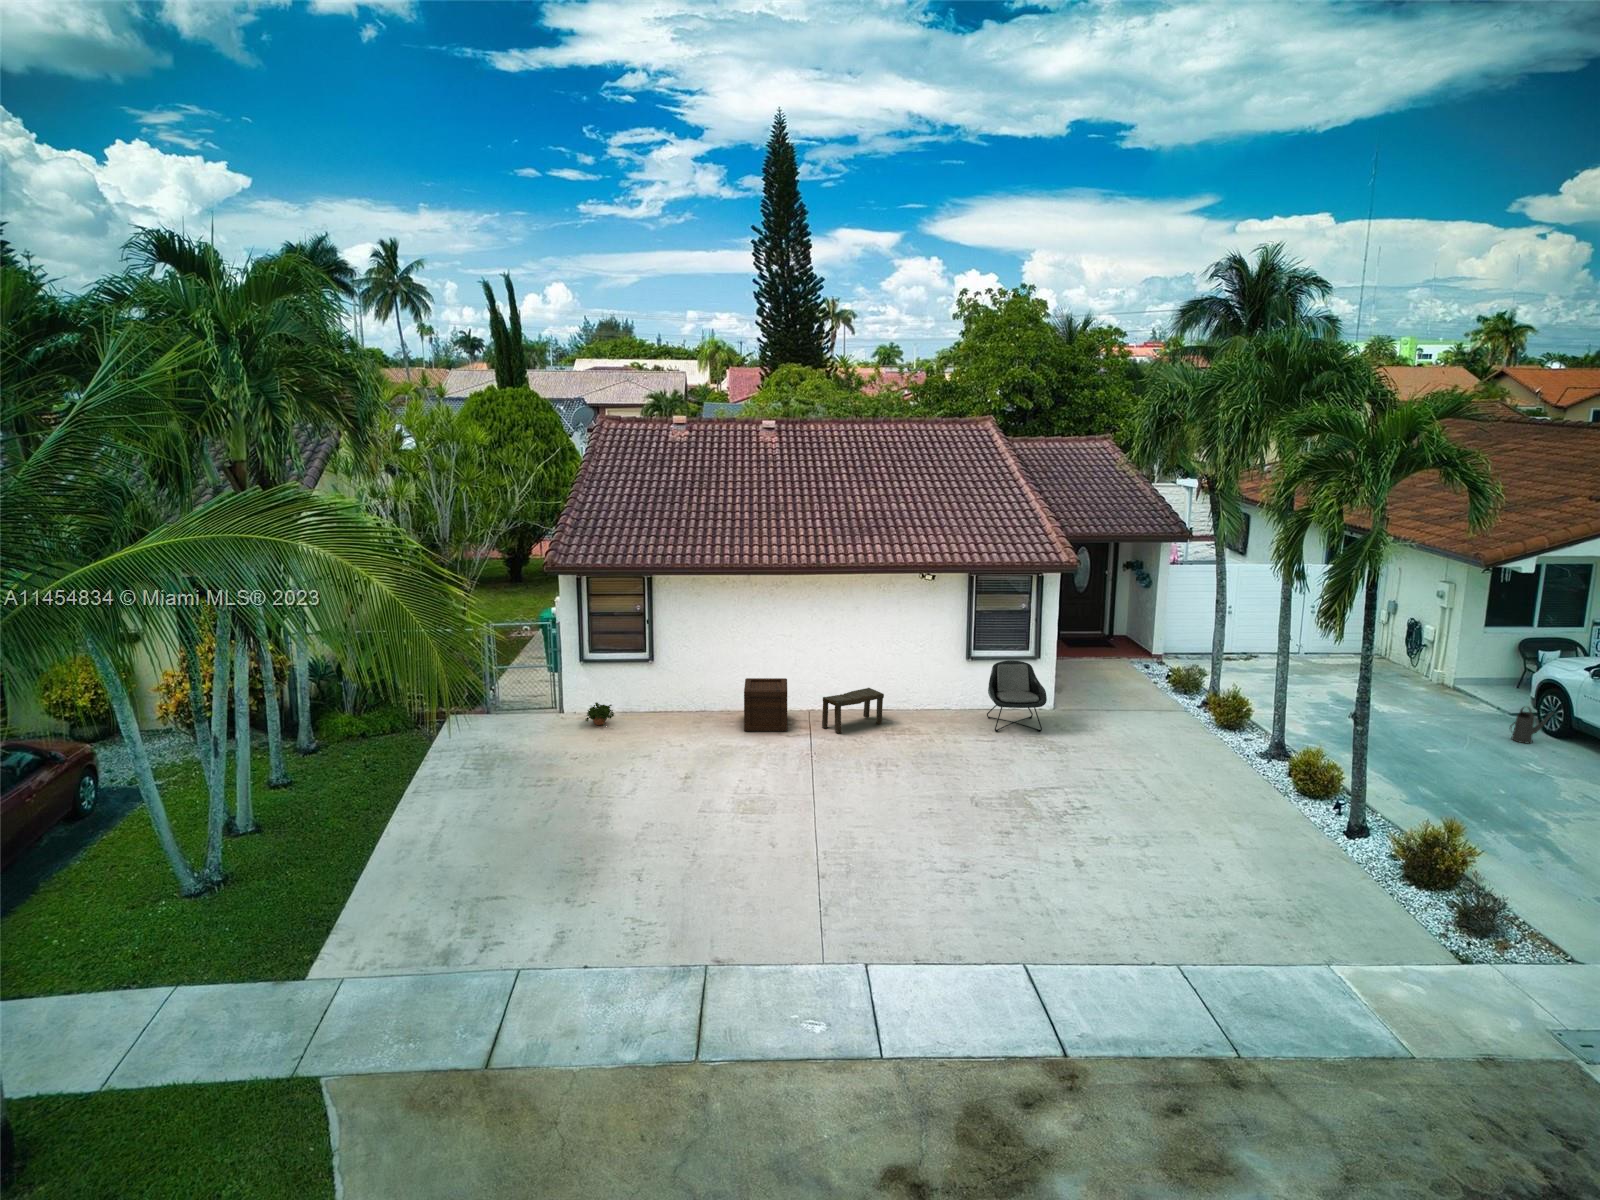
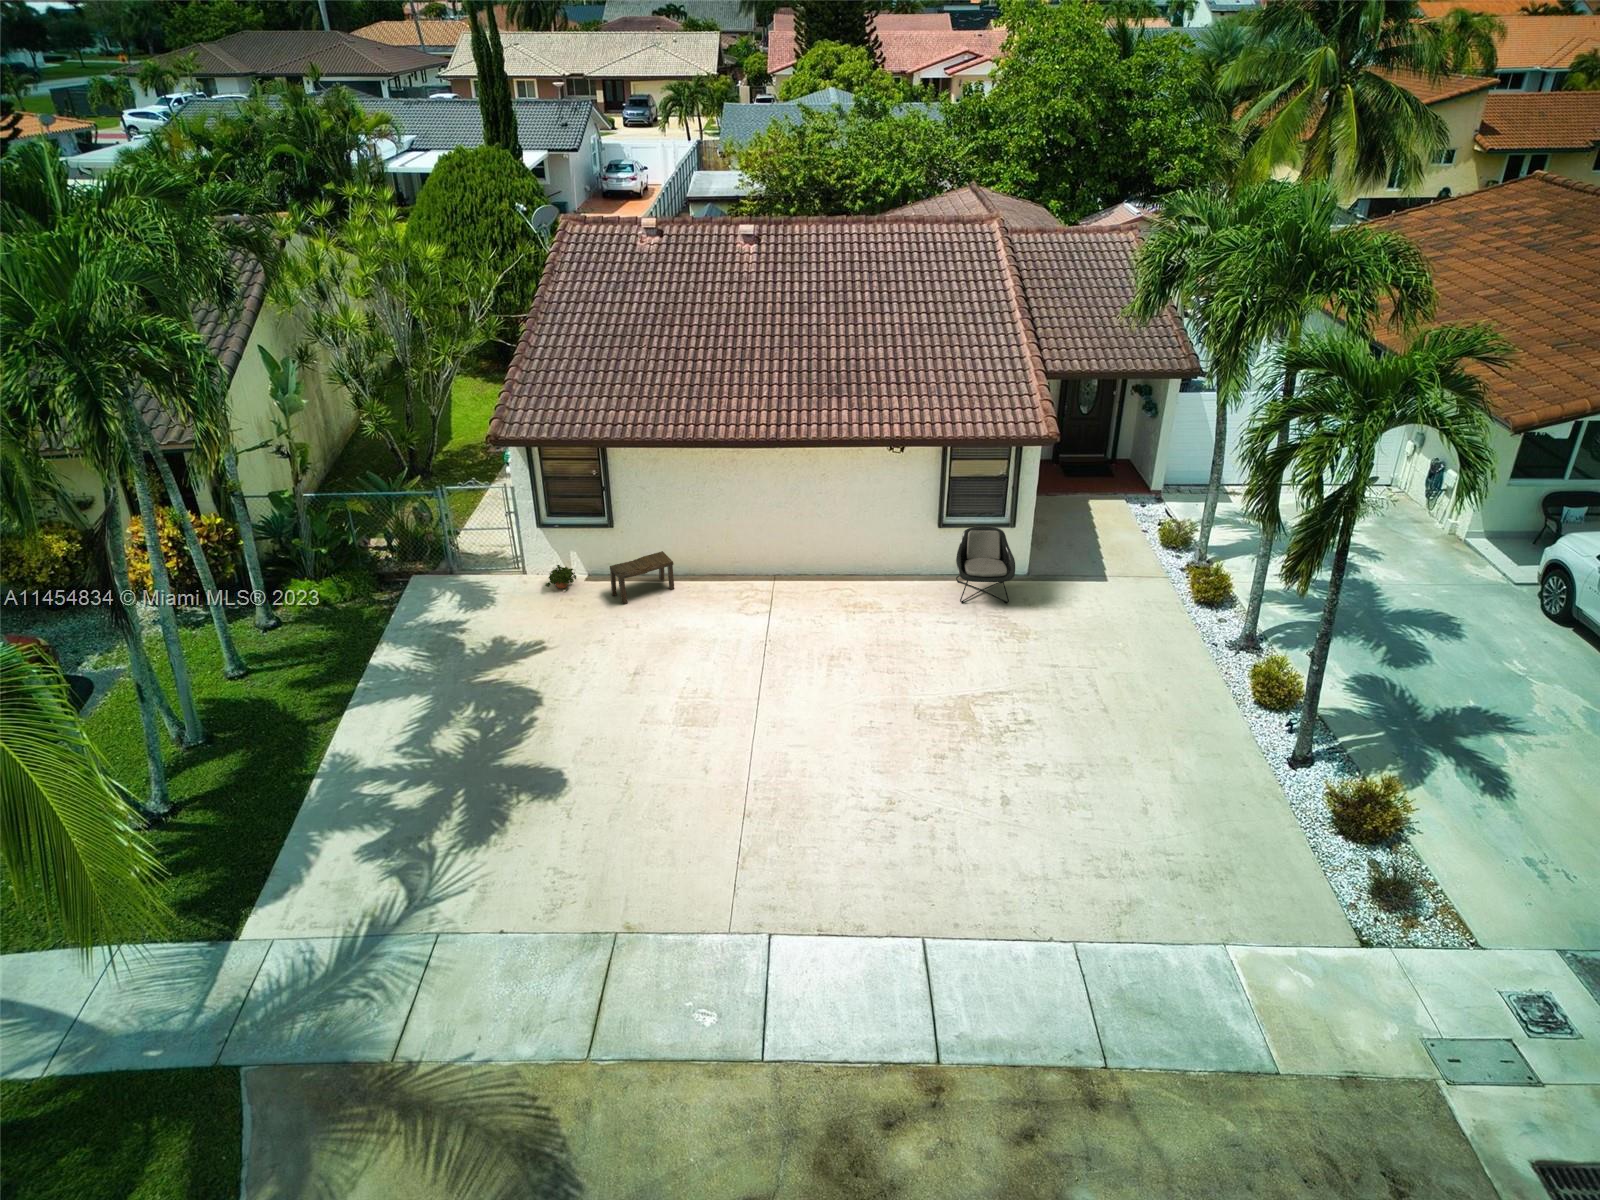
wooden crate: present [744,678,787,731] -> none [703,542,752,600]
bench: present [822,688,884,734] -> present [610,551,674,604]
watering can: present [1510,707,1554,743] -> none [1505,590,1557,628]

